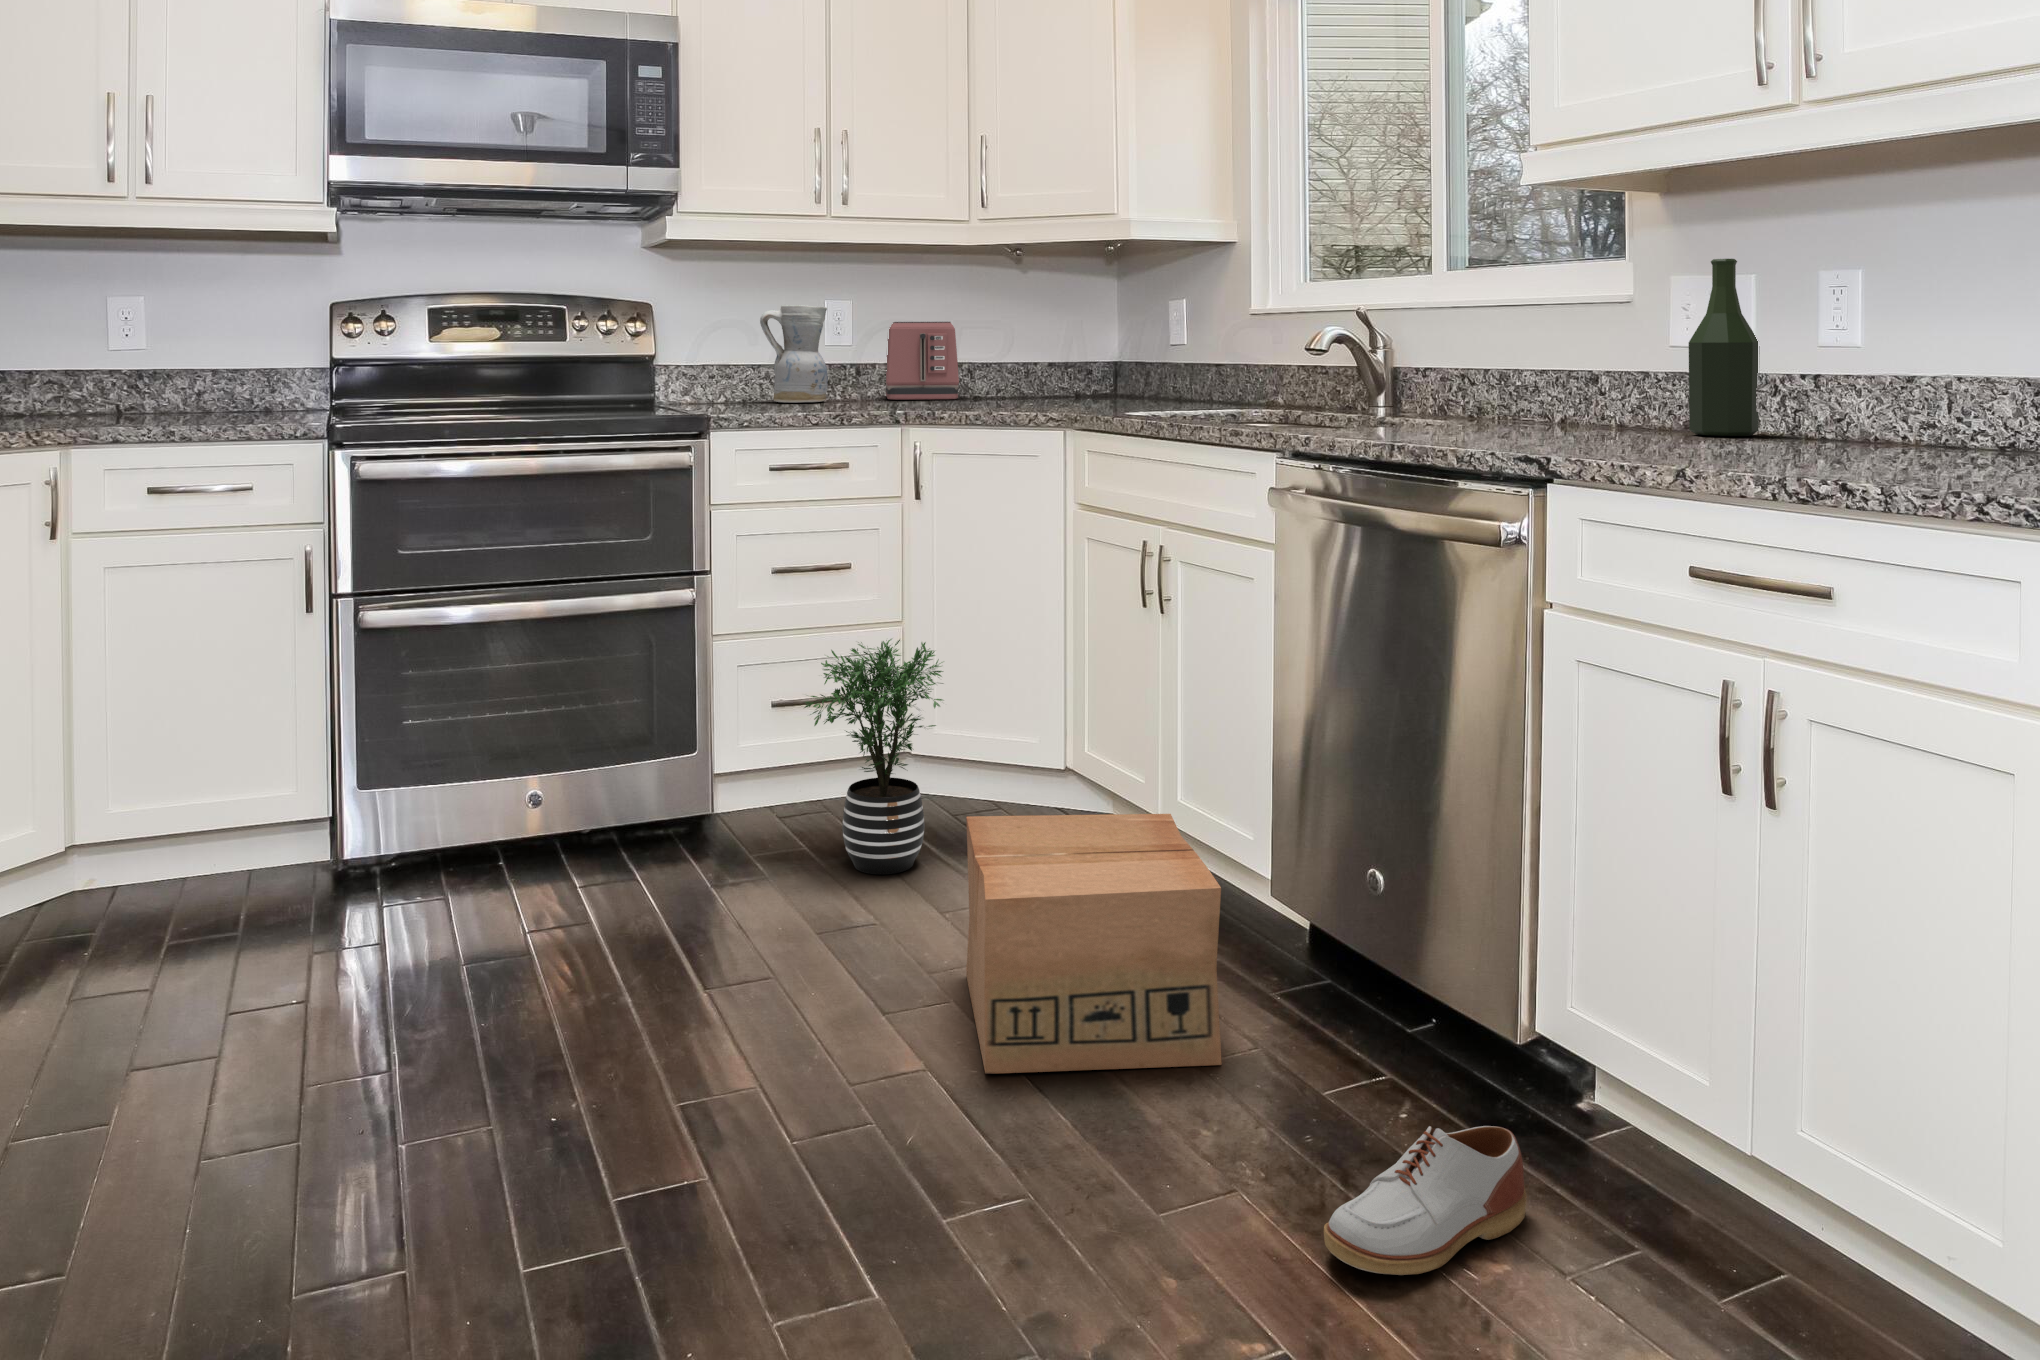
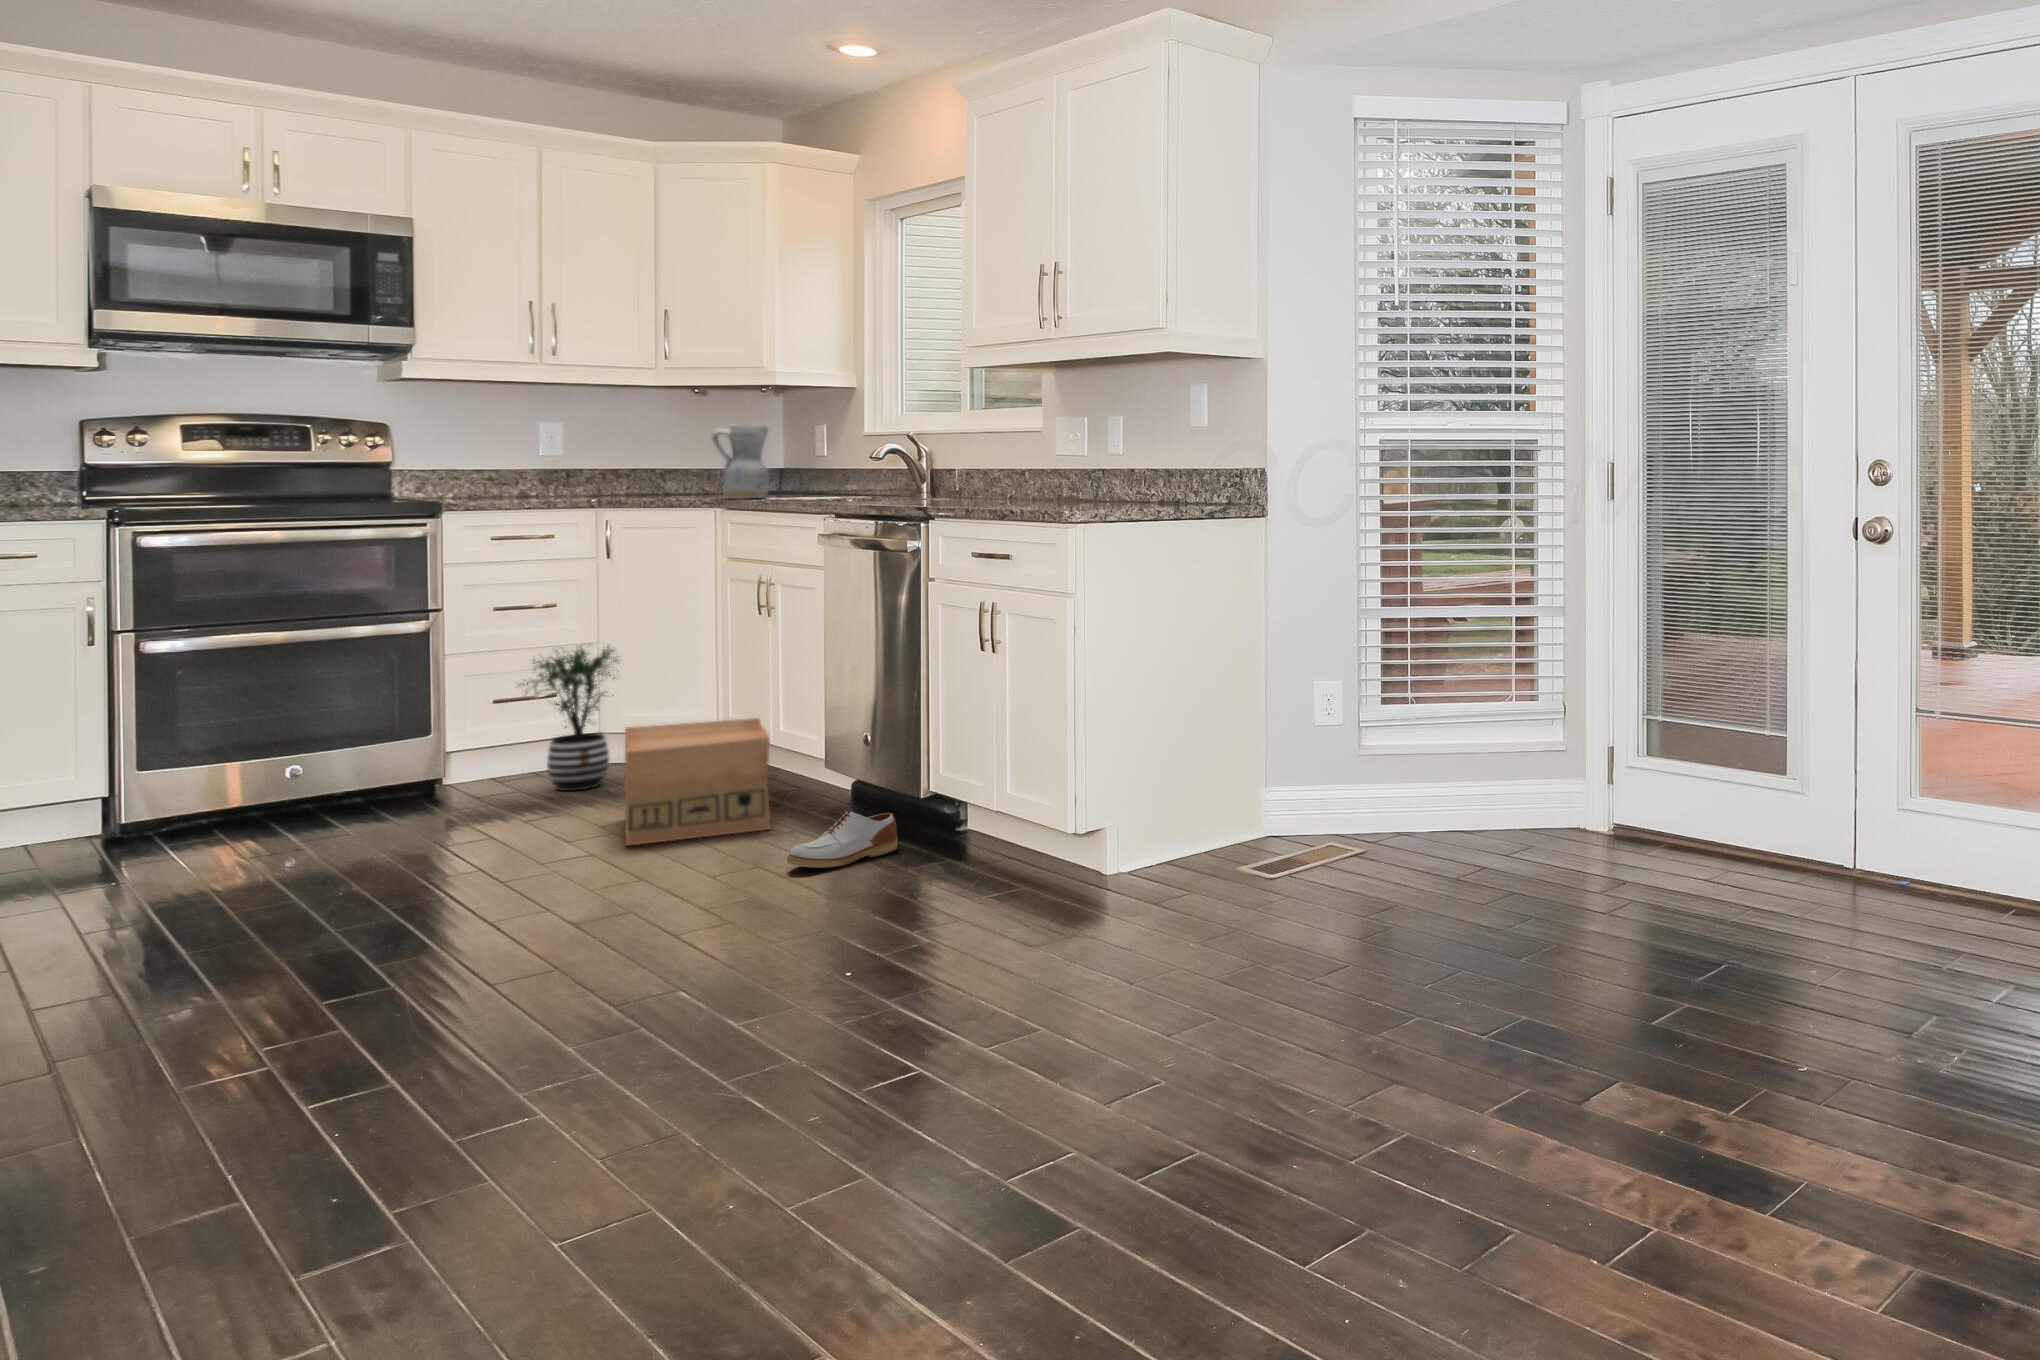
bottle: present [1689,259,1760,436] -> none [1050,414,1083,502]
ceramic pitcher: present [760,305,828,403] -> present [712,425,769,499]
toaster: present [885,322,959,400] -> none [593,438,653,493]

